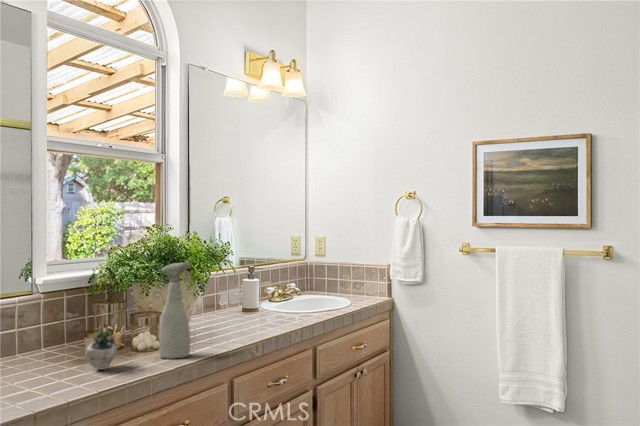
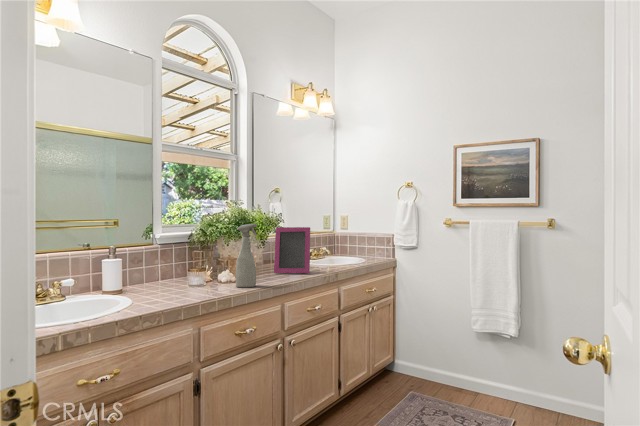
picture frame: none [218,261,272,329] -> present [274,227,310,273]
succulent plant: present [85,317,147,370] -> none [189,259,229,292]

